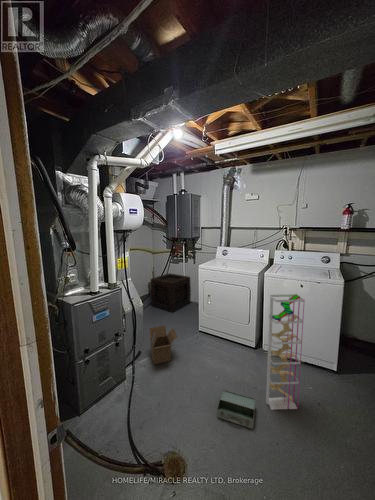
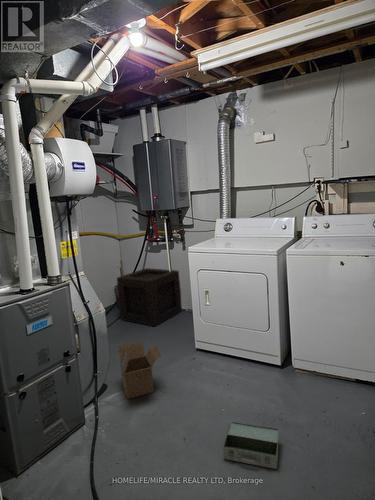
shelving unit: present [266,294,305,410] -> none [291,270,342,442]

